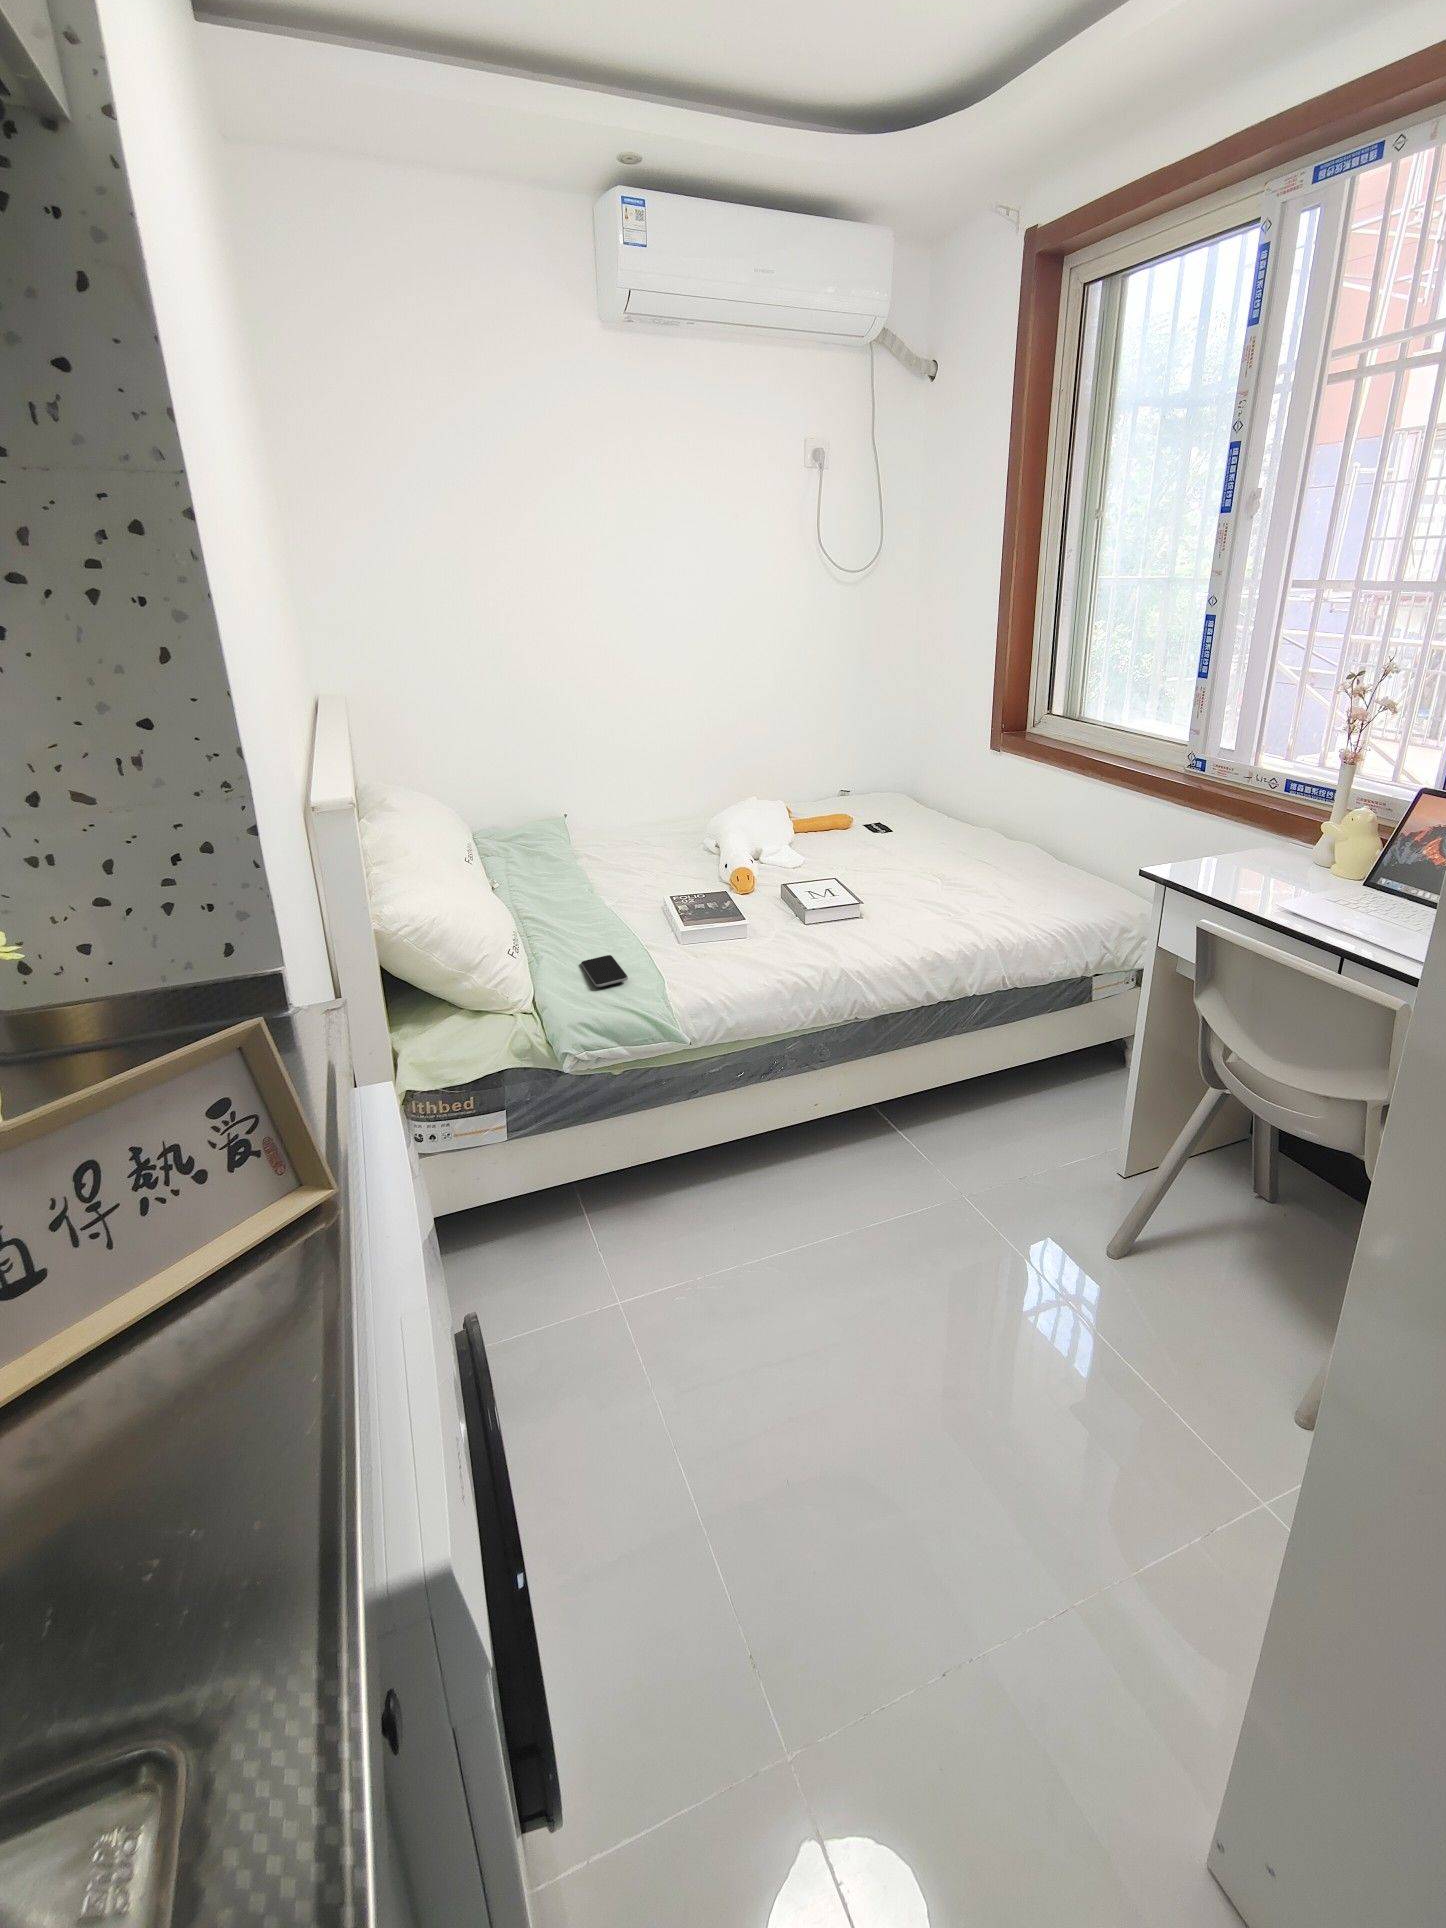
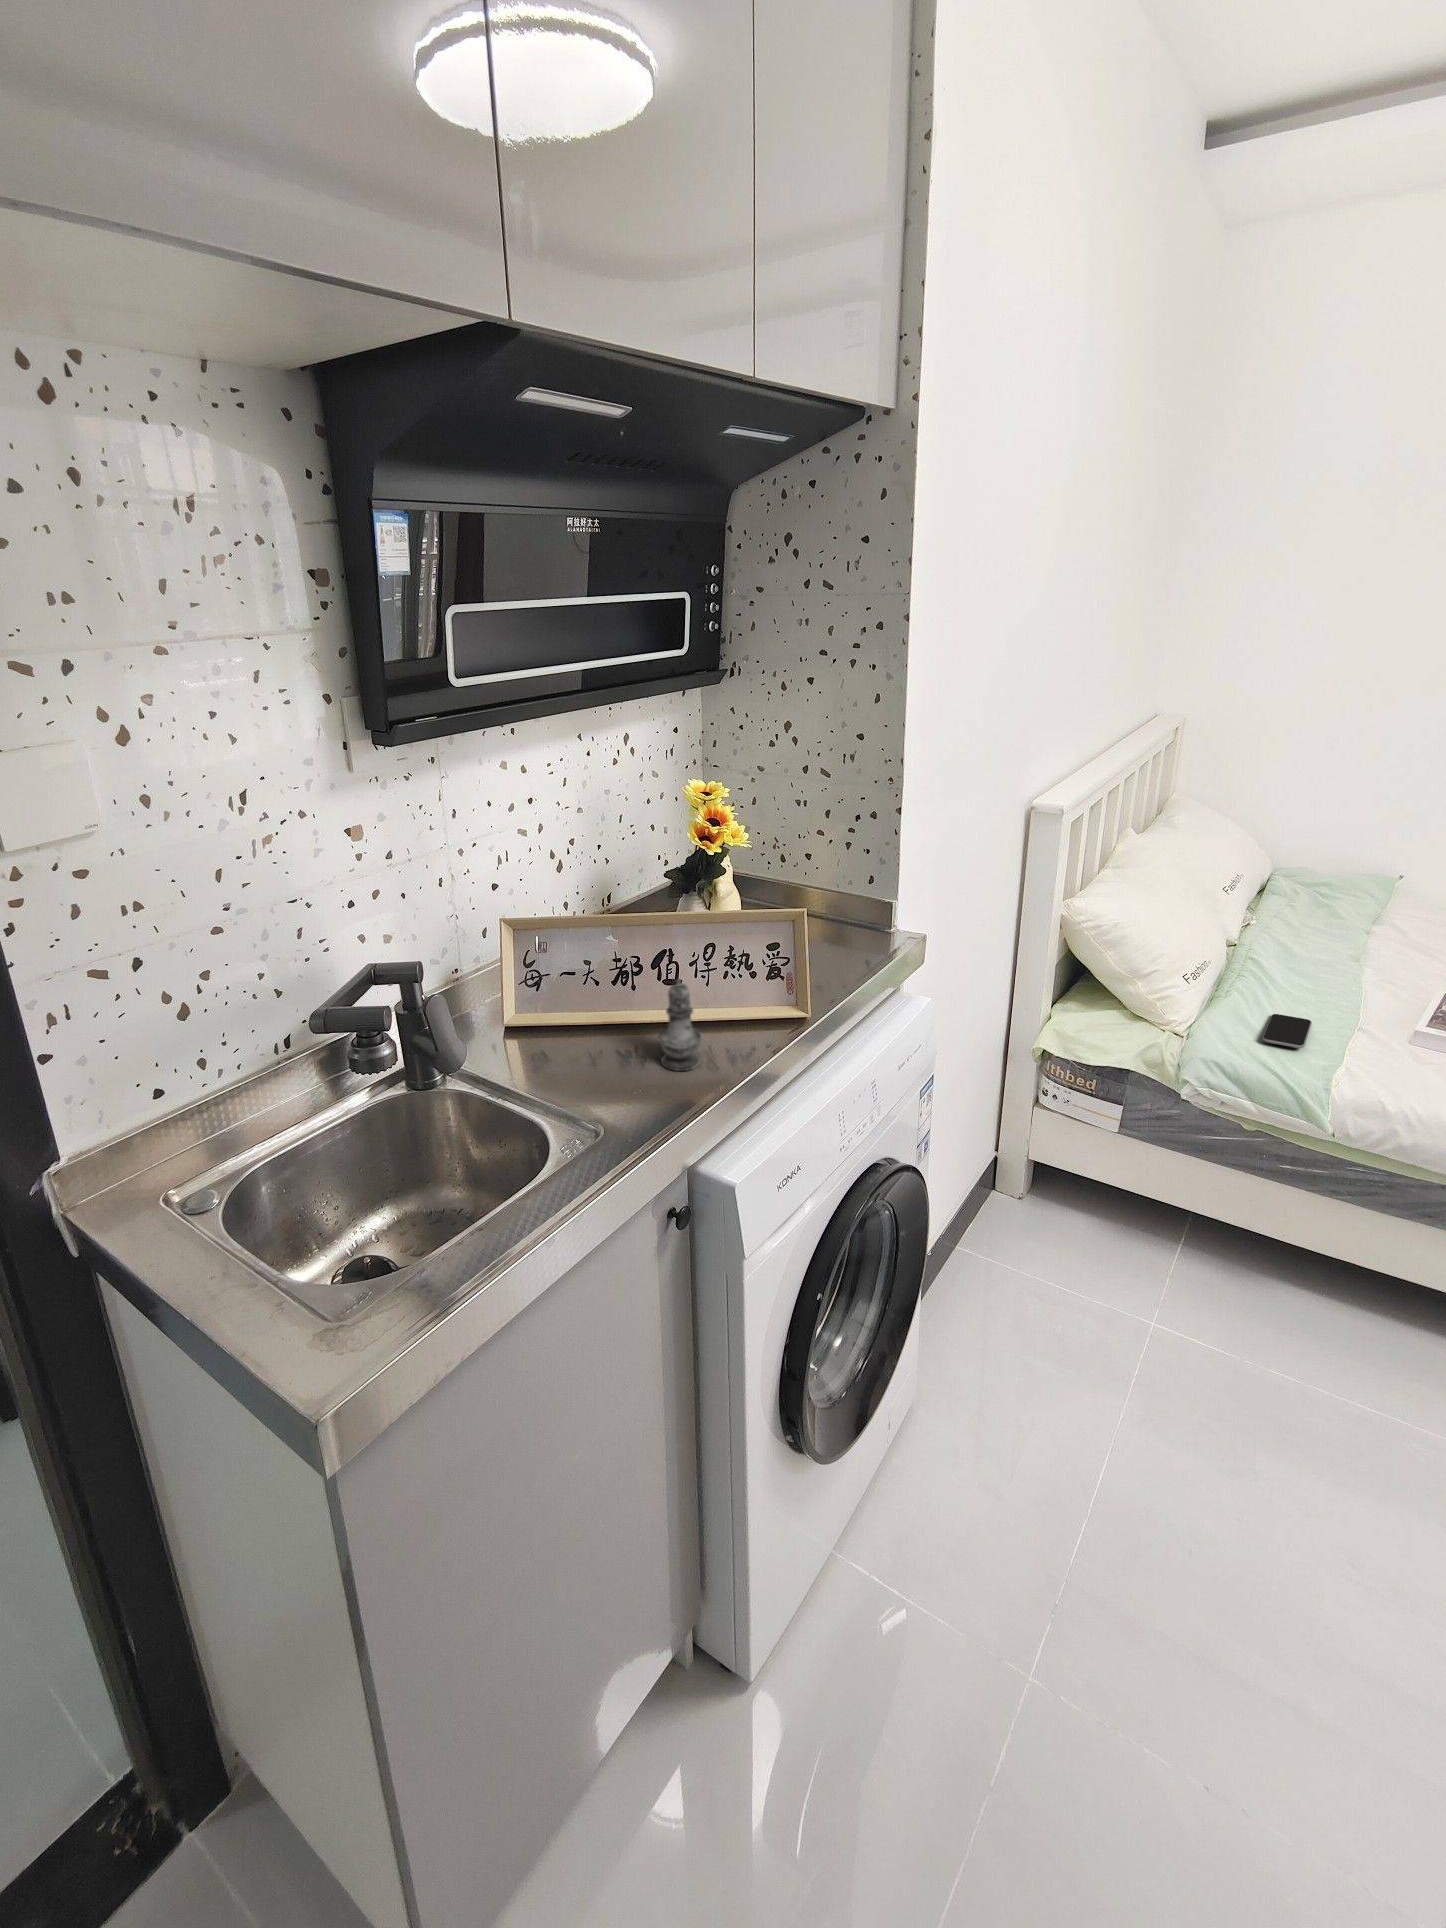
salt shaker: none [101,1264,230,1475] -> present [658,979,702,1071]

